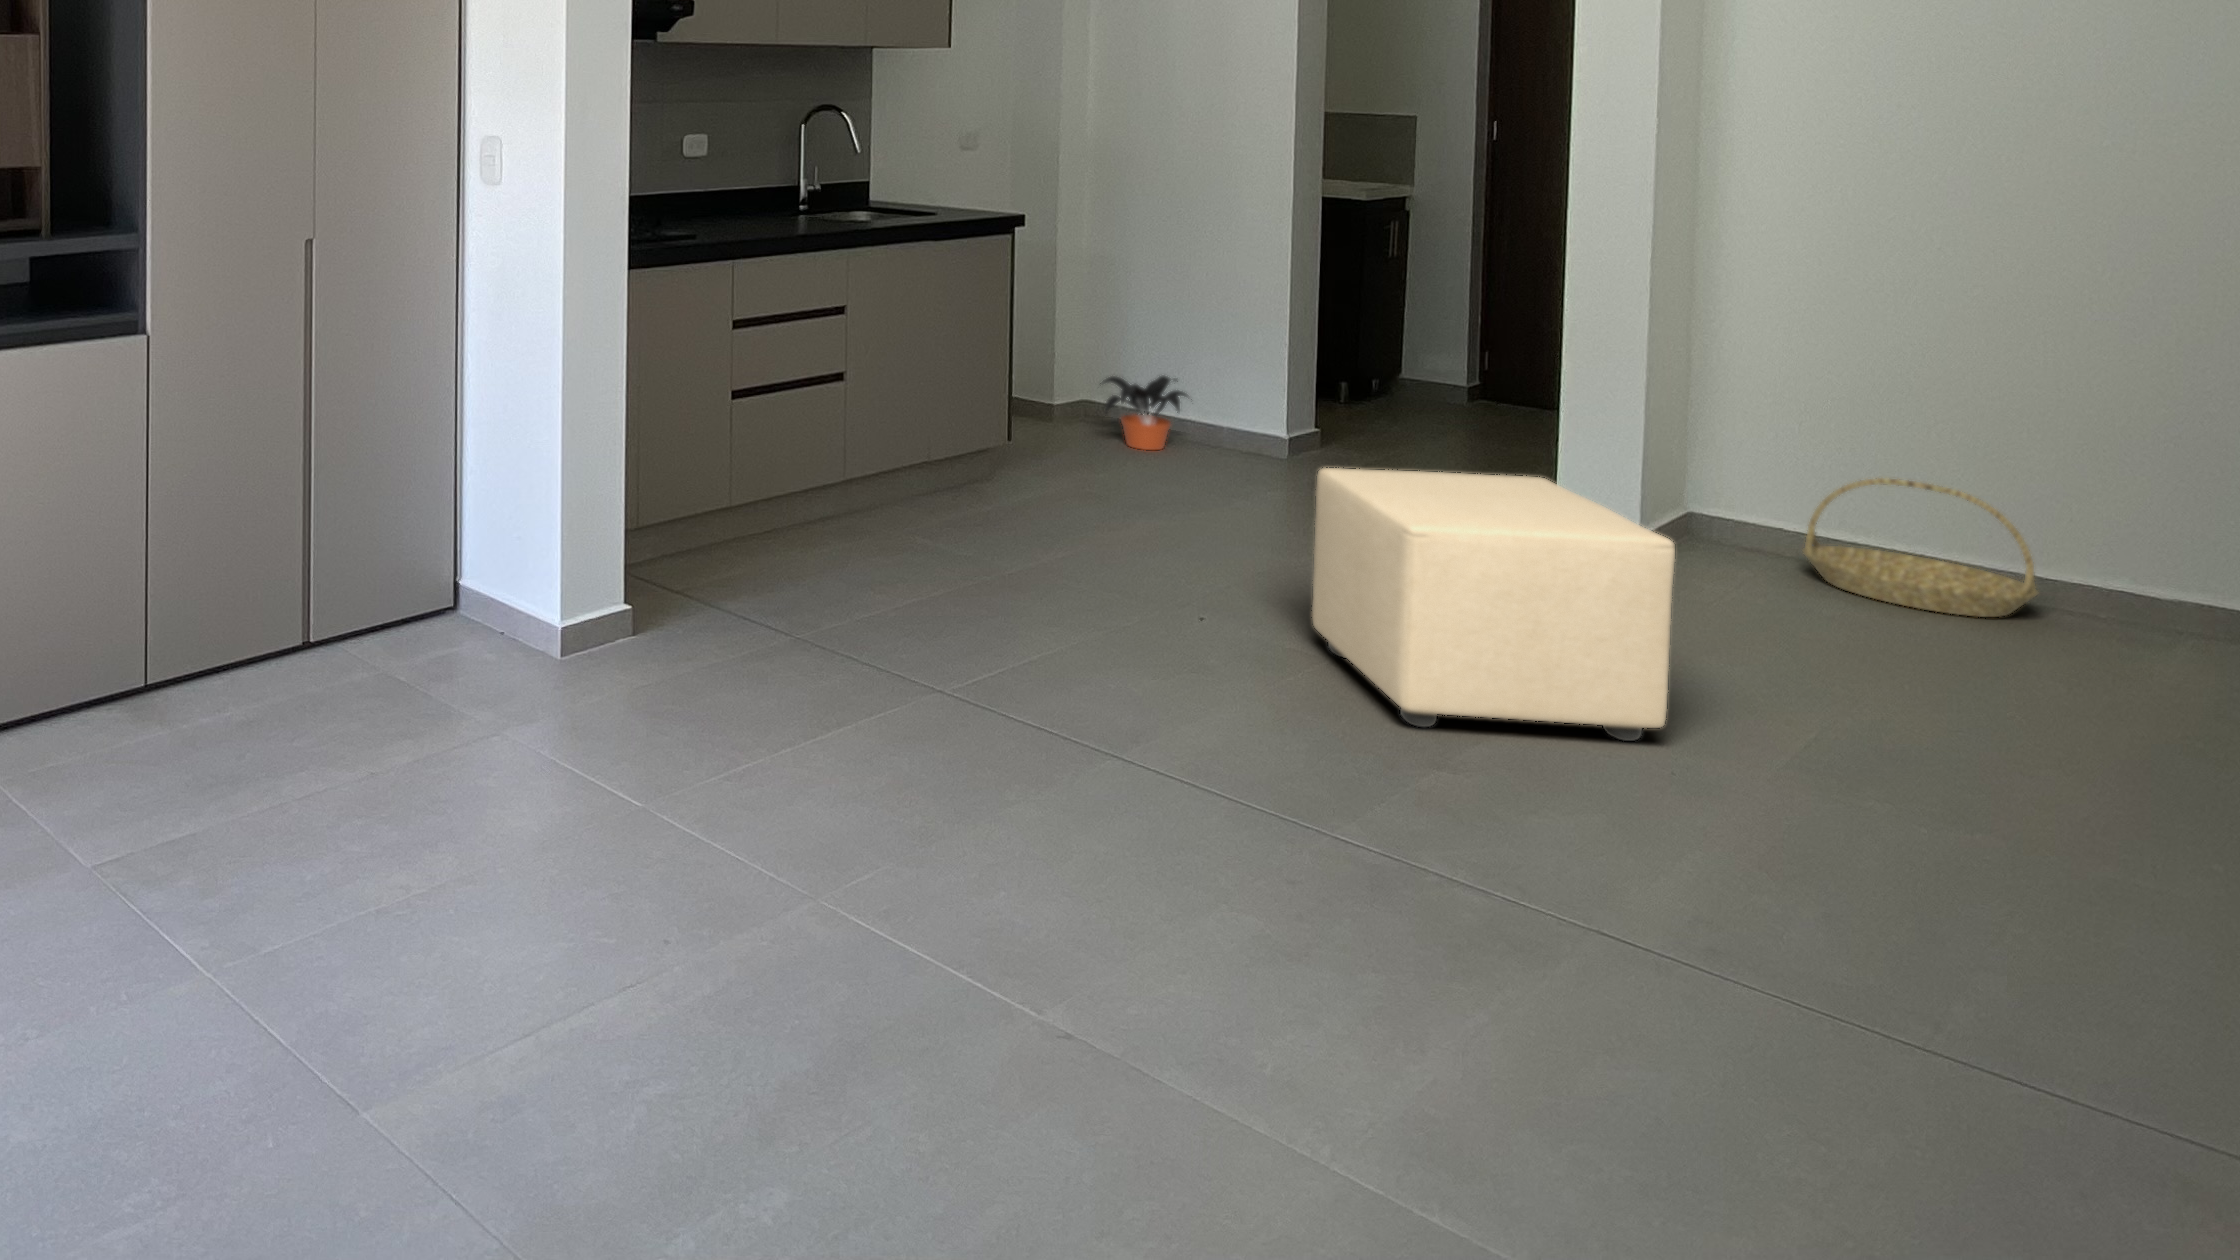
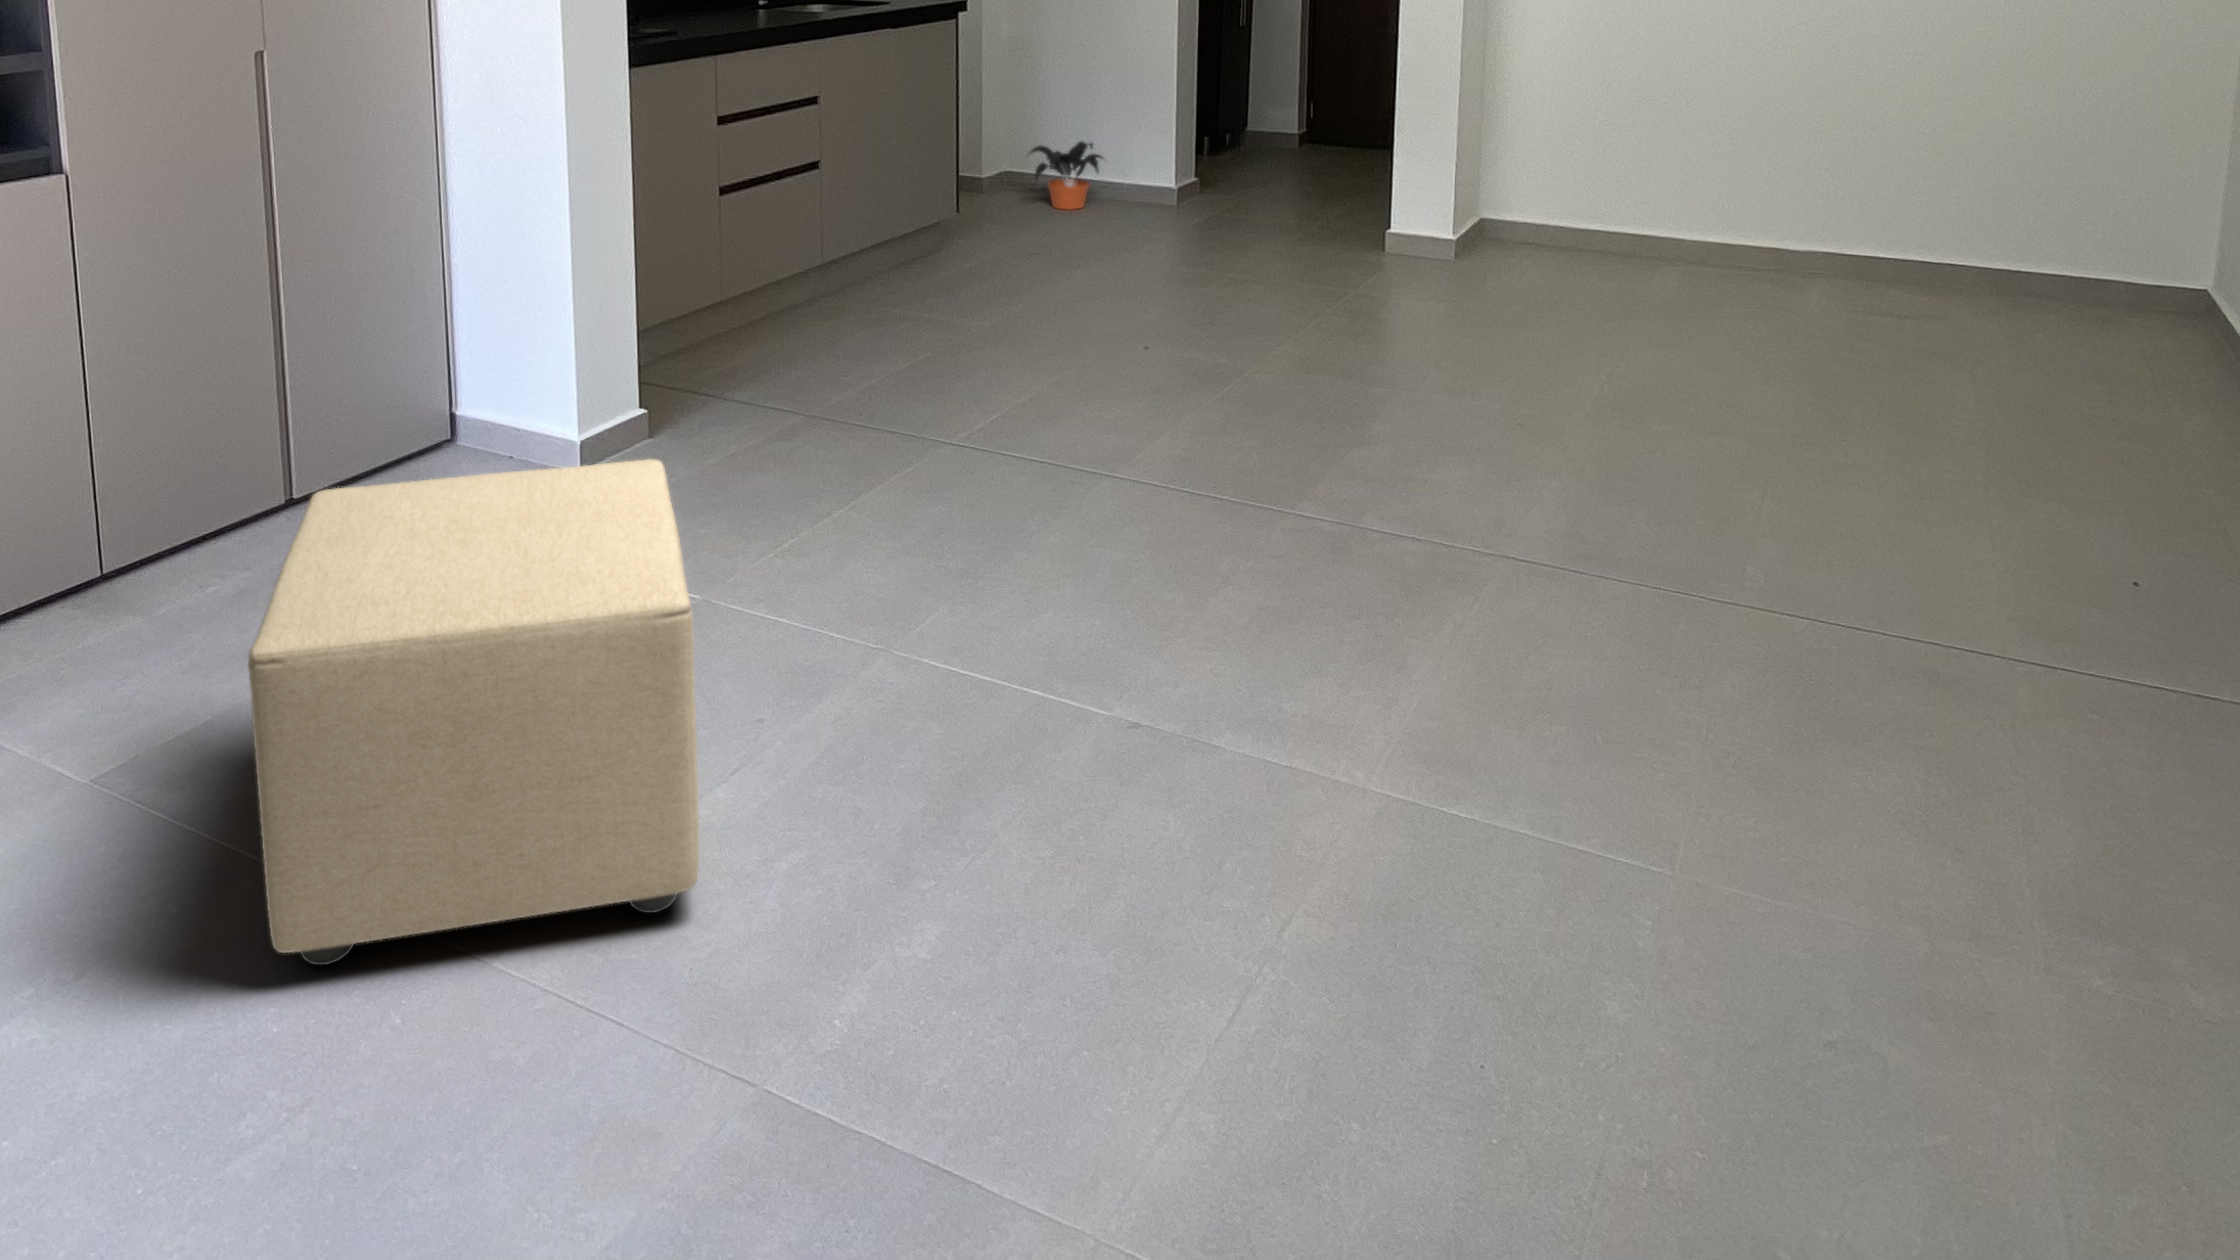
ottoman: present [1312,468,1675,741] -> present [248,459,699,965]
basket: present [1803,478,2037,617] -> none [1562,173,1710,271]

